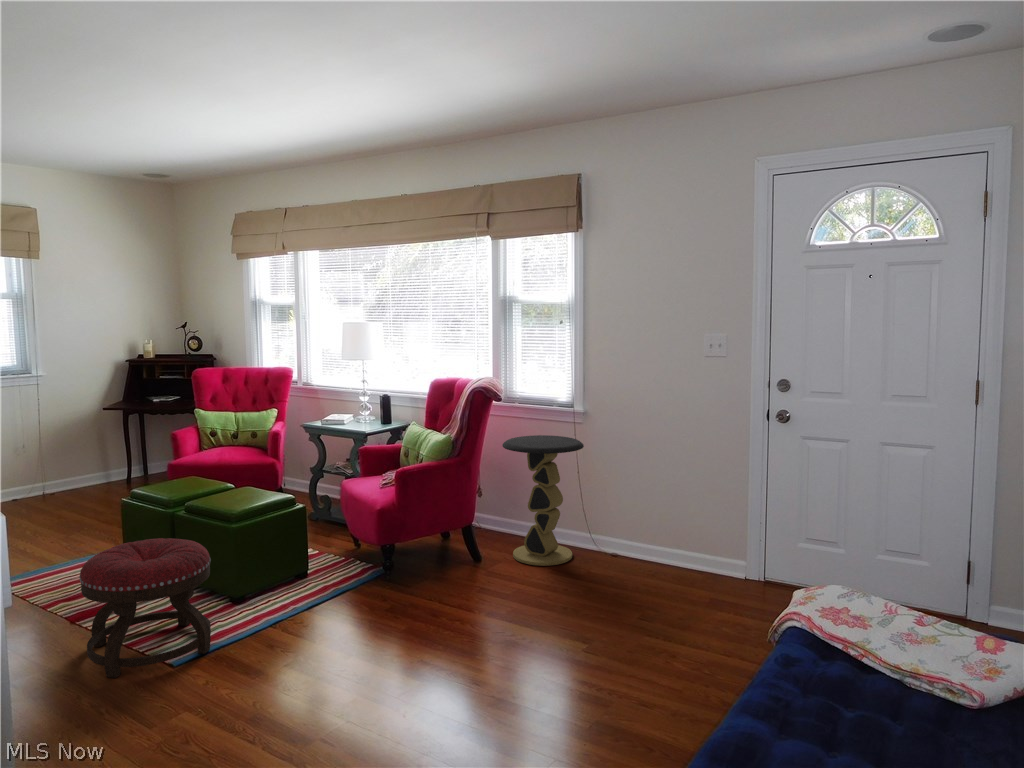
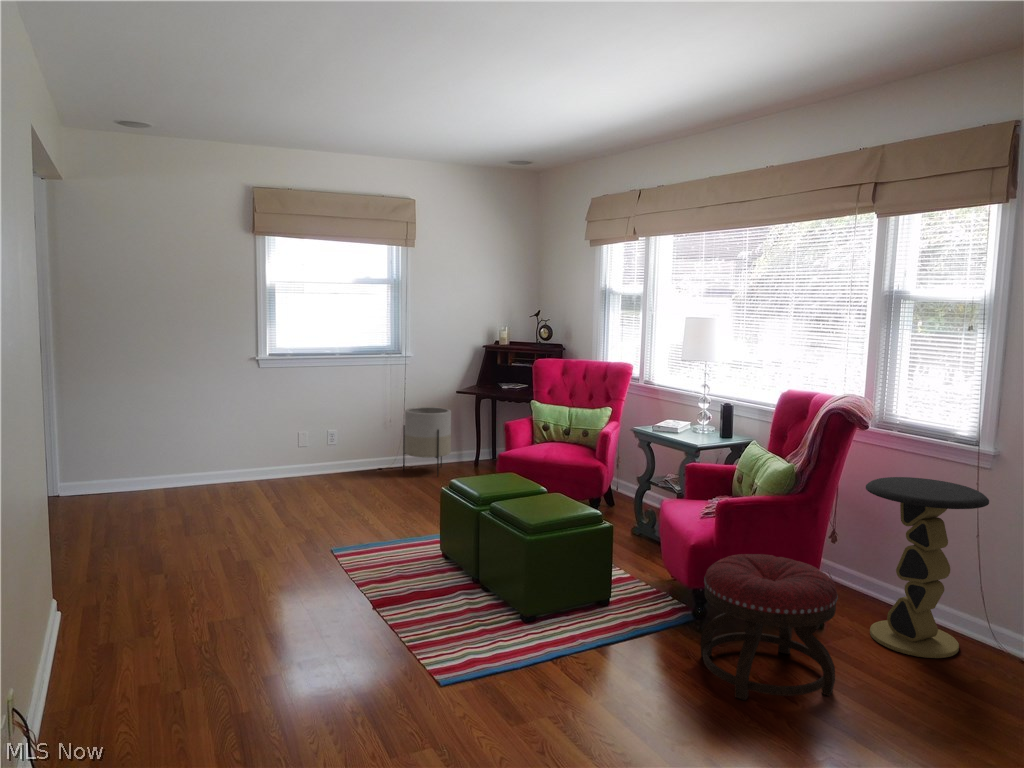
planter: none [41,427,100,498] -> present [403,407,451,476]
ottoman: present [79,538,211,678] -> present [700,554,838,700]

